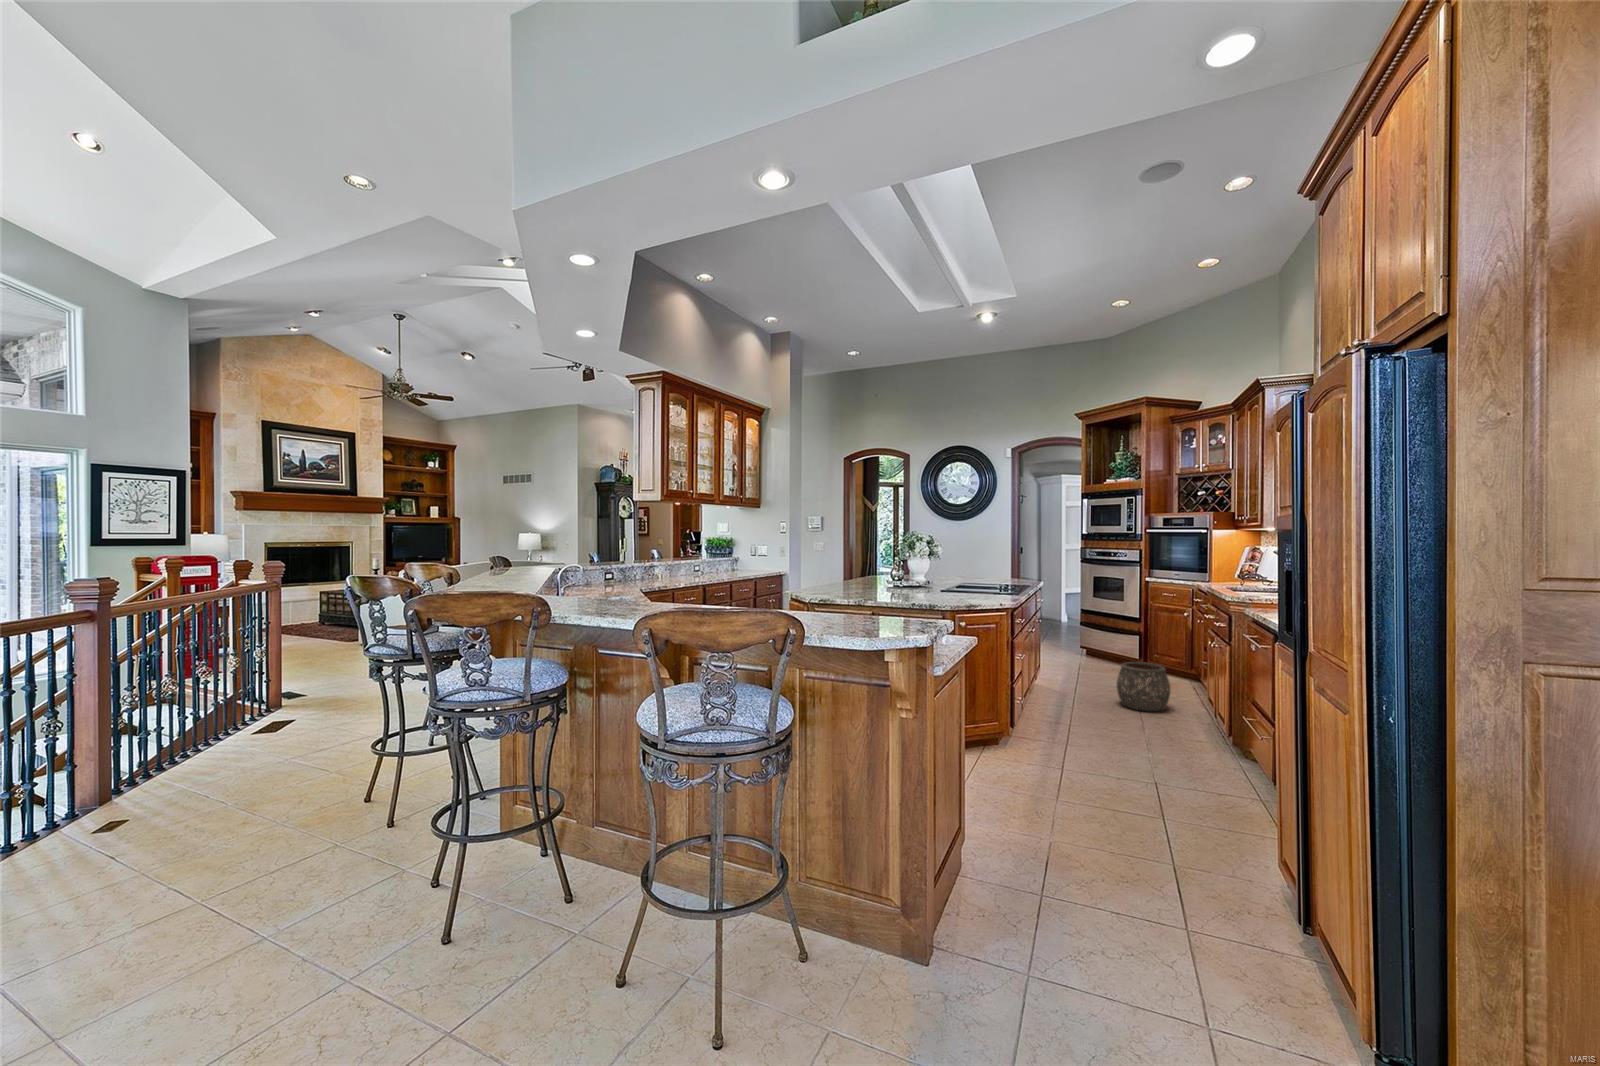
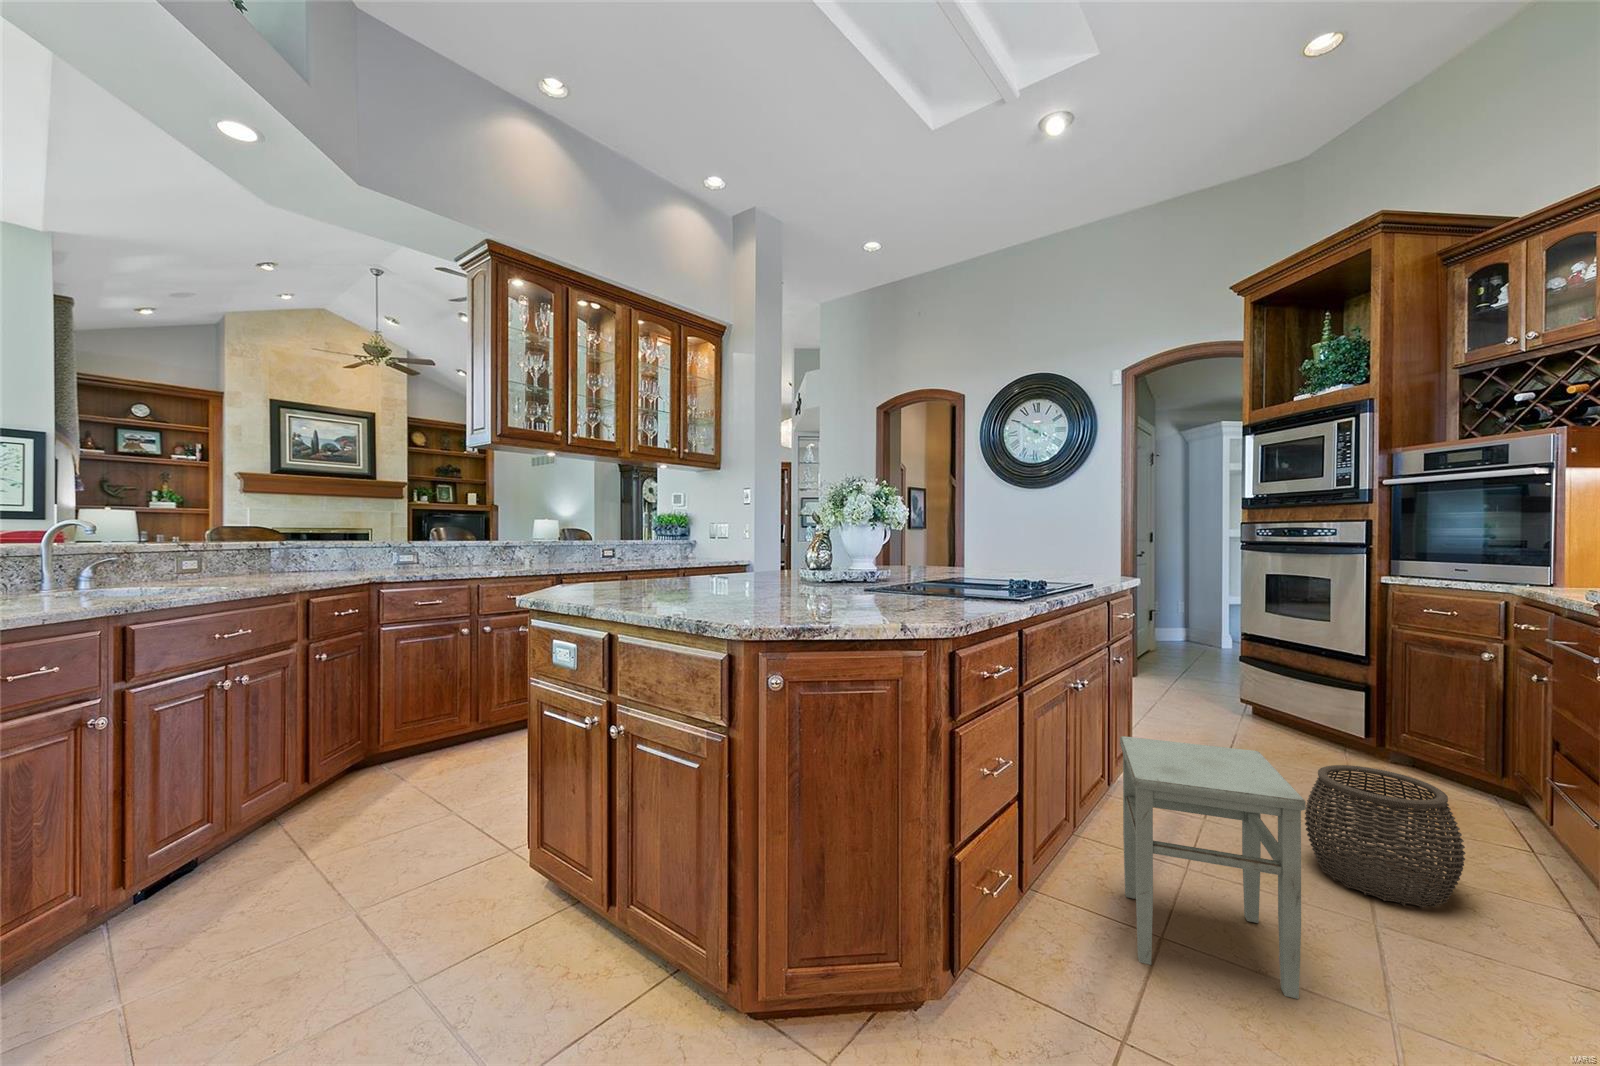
stool: none [1051,651,1120,734] -> present [1120,736,1306,999]

